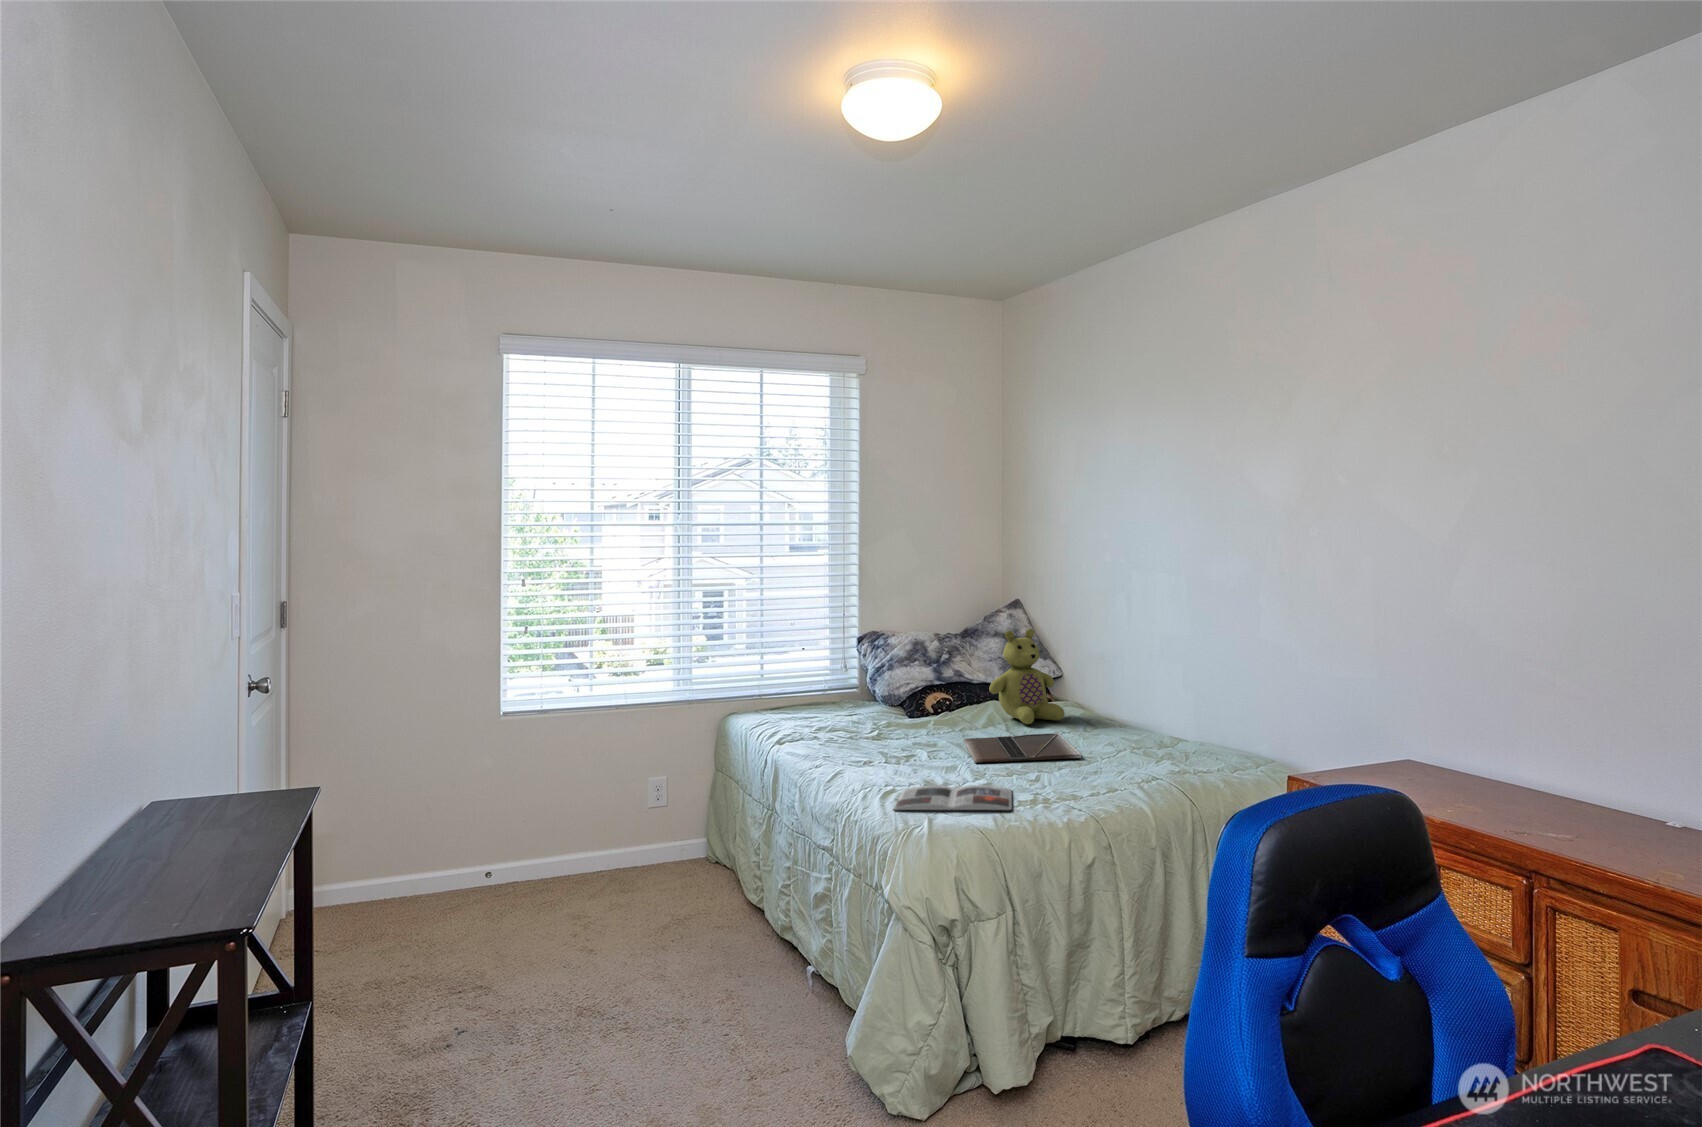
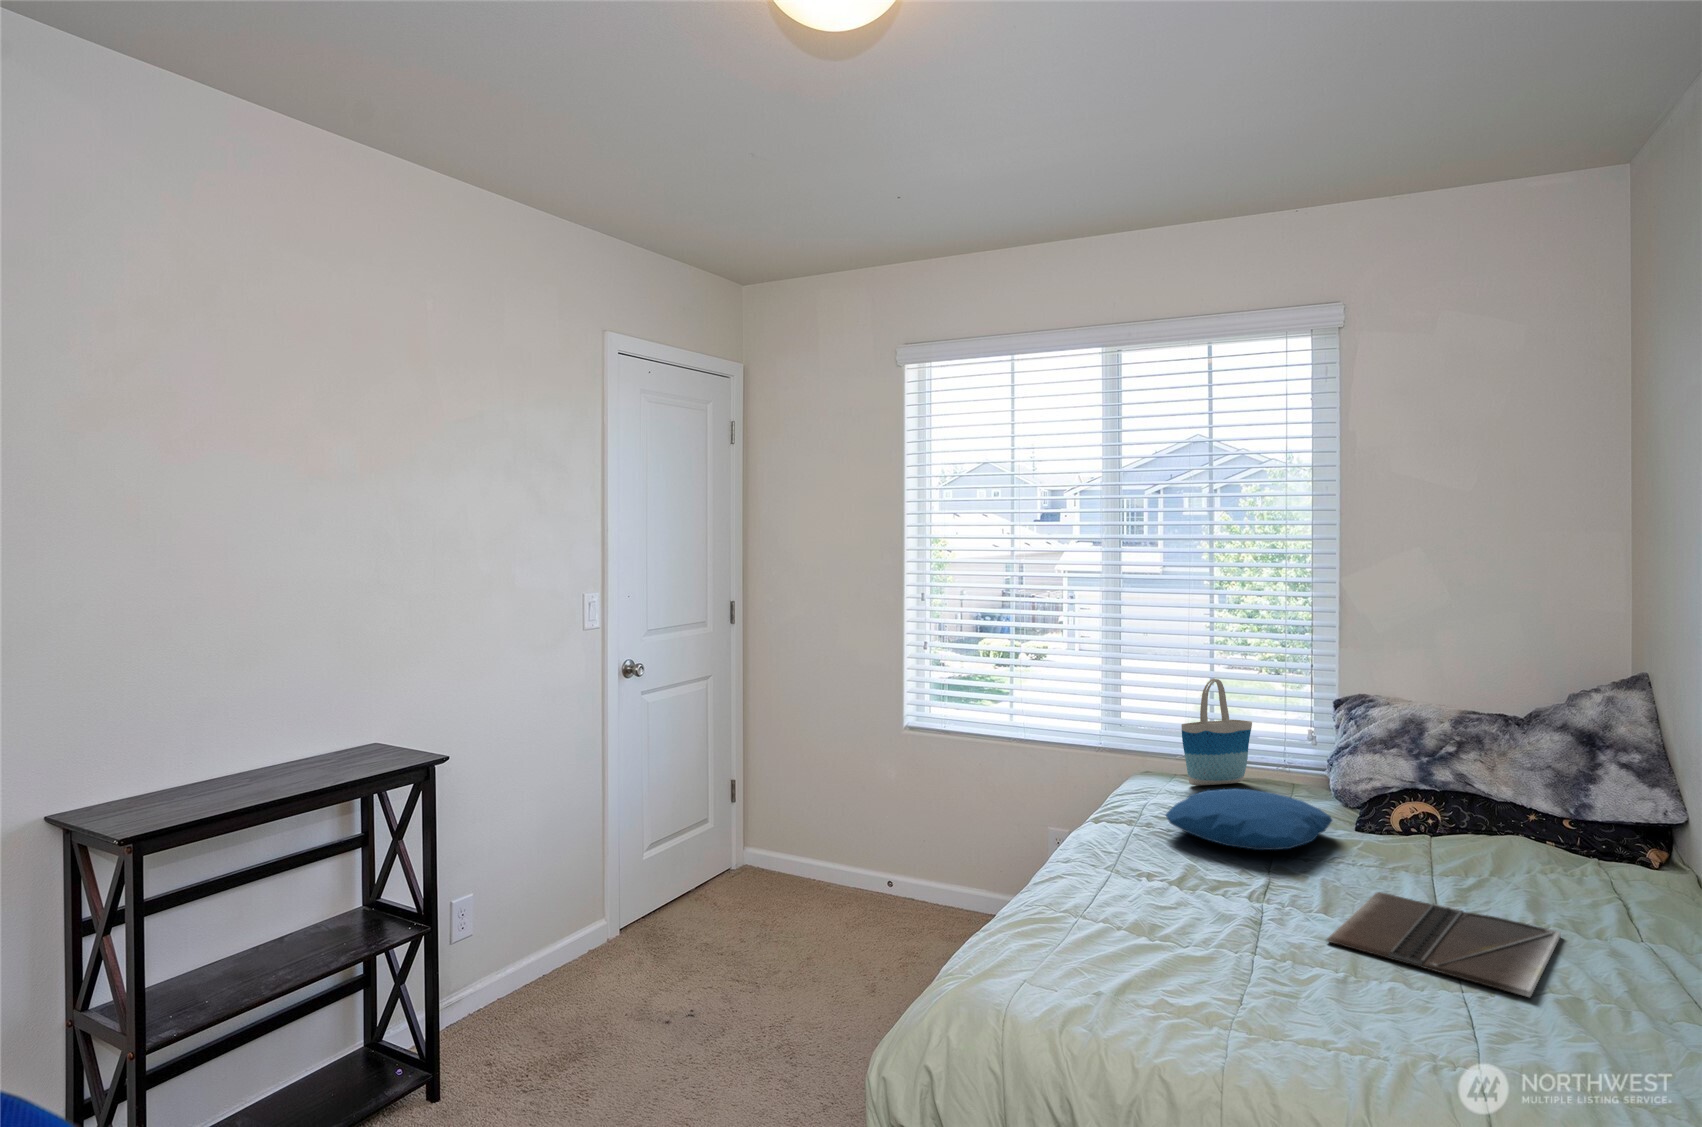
stuffed bear: present [989,629,1065,724] -> none [1476,733,1625,905]
tote bag: none [774,632,813,716] -> present [1181,678,1252,785]
pillow: none [811,701,909,737] -> present [1166,789,1332,850]
magazine: present [894,785,1012,810] -> none [1083,951,1304,1056]

